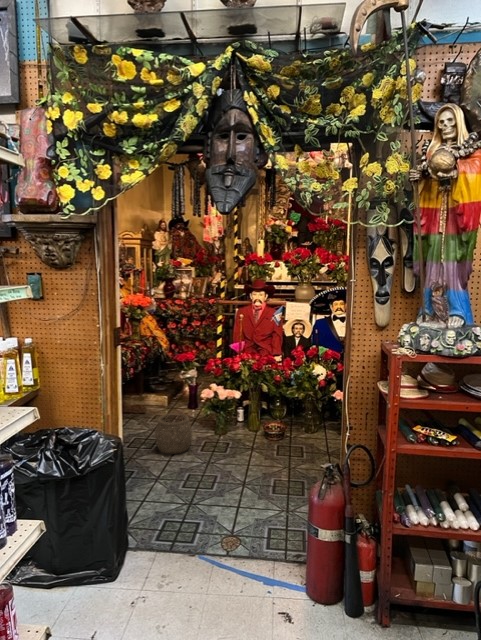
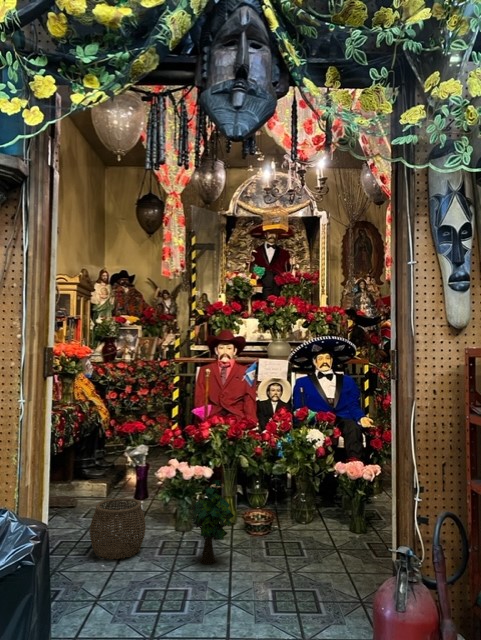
decorative plant: none [219,405,252,460] -> present [187,480,234,564]

